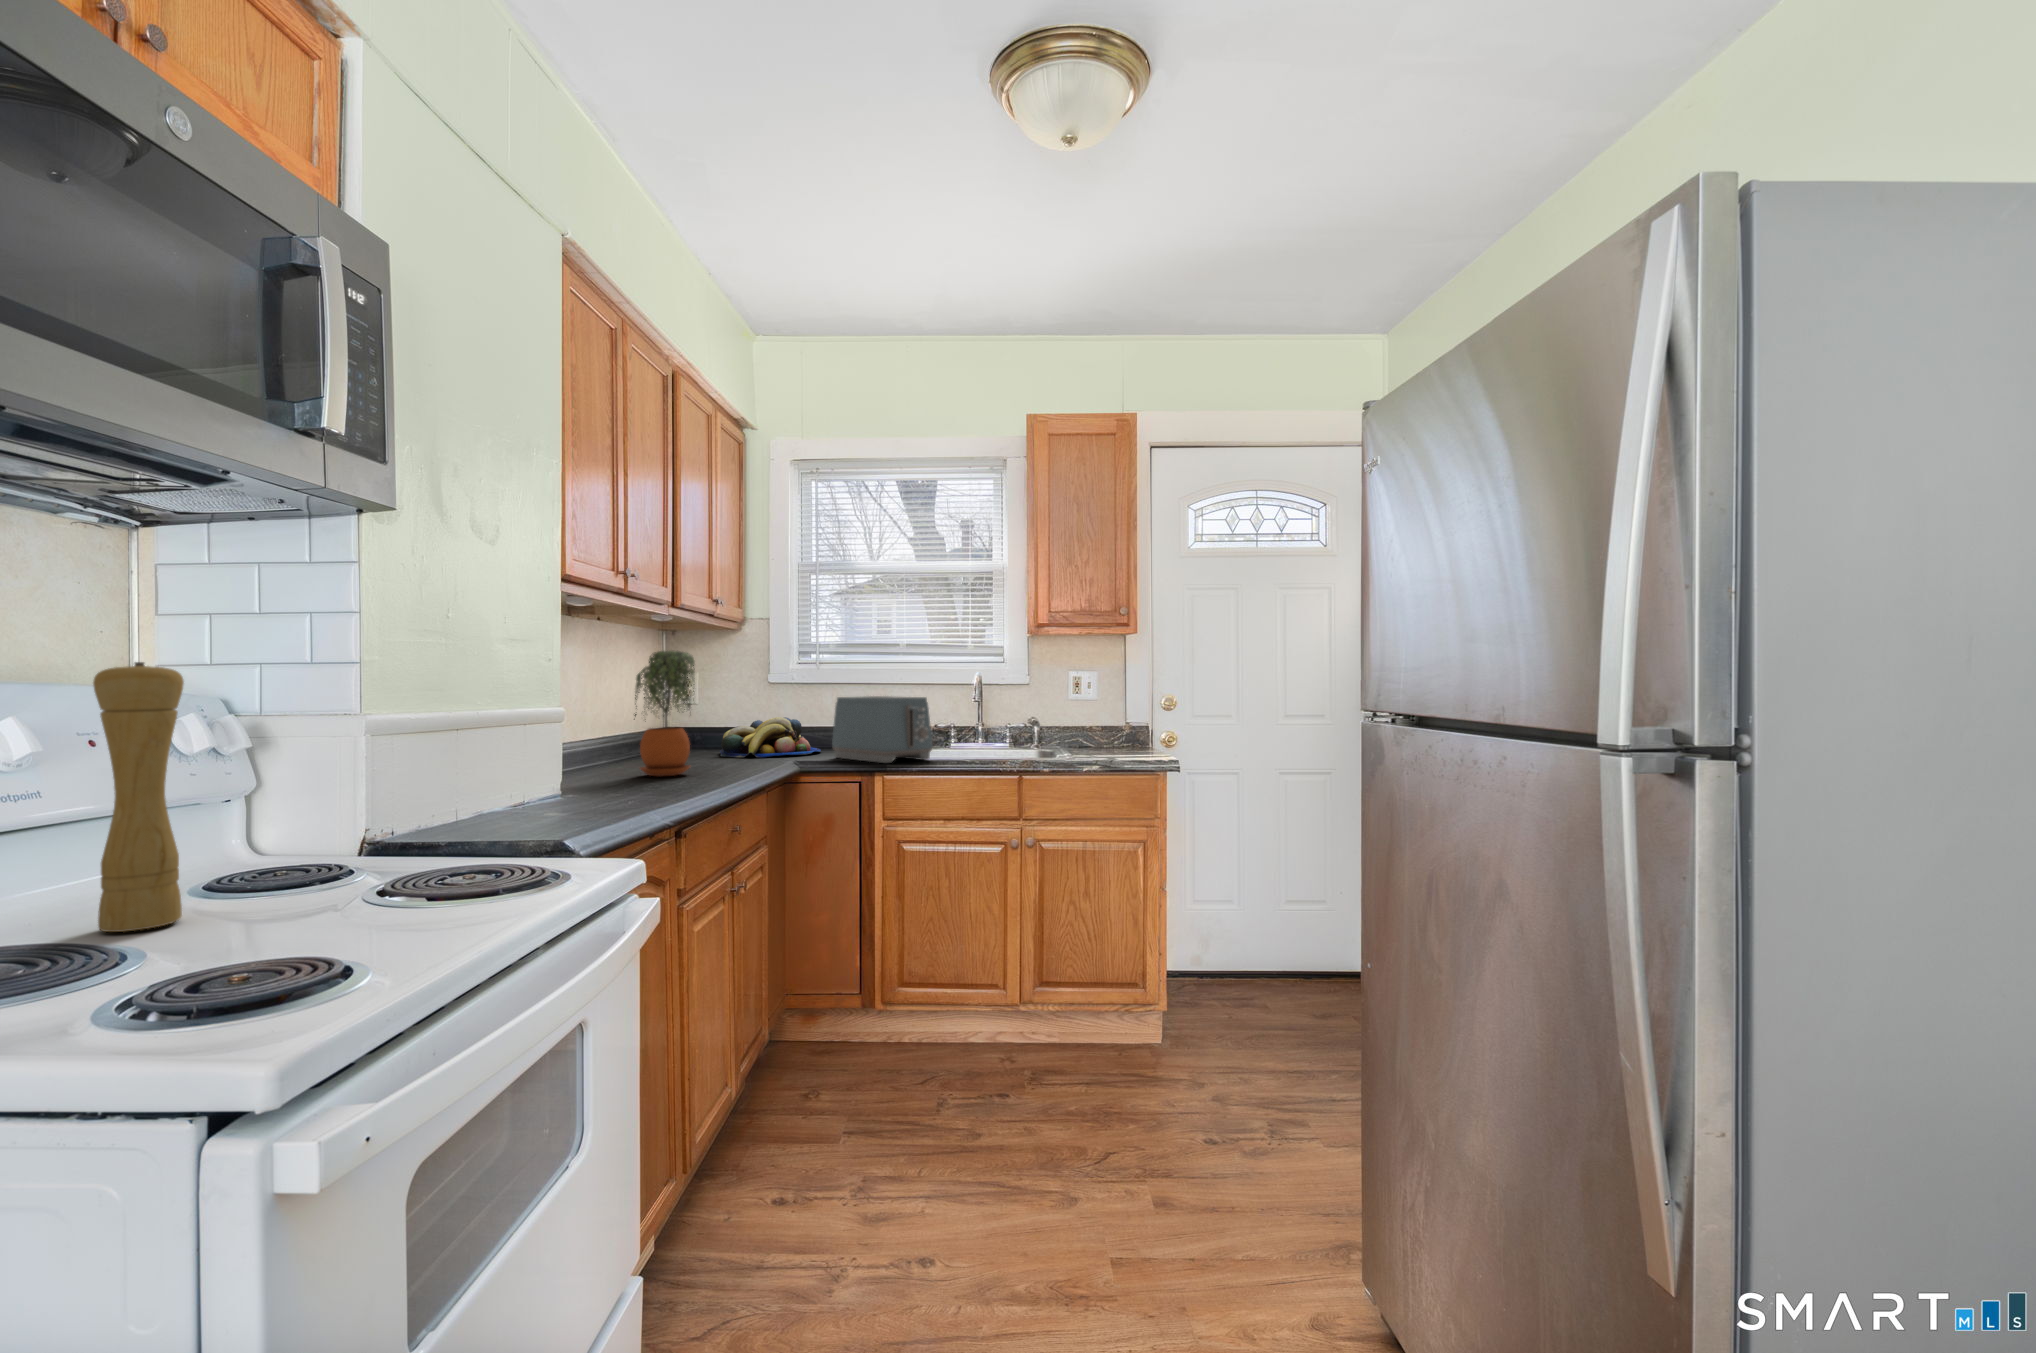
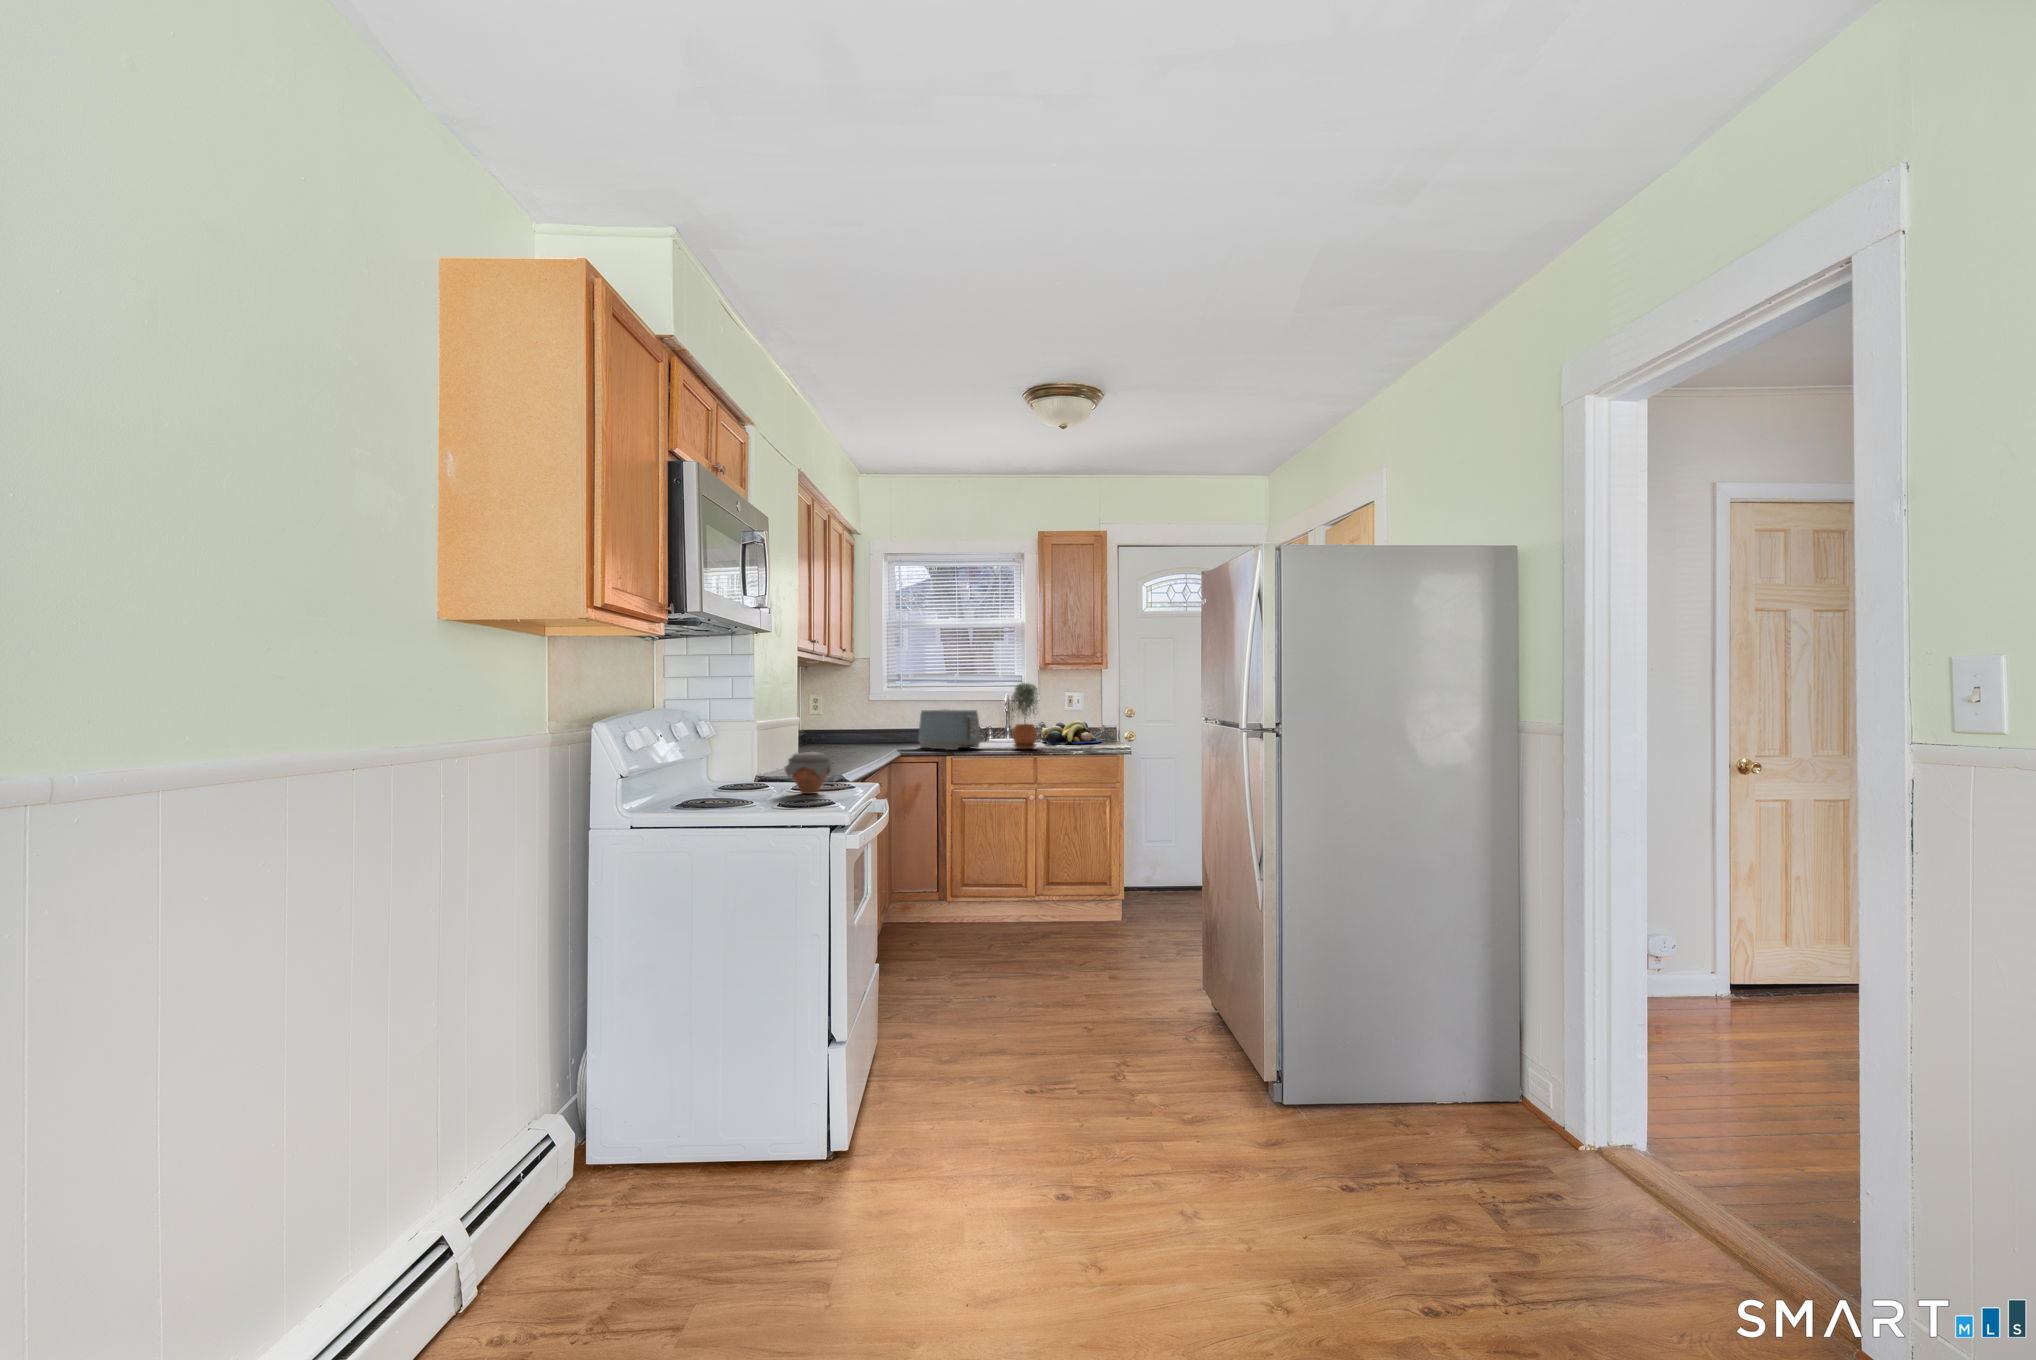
potted plant: present [634,651,695,776] -> present [1010,683,1038,749]
pepper mill: present [93,662,184,932] -> none [719,704,743,796]
fruit bowl: present [720,717,821,757] -> present [1041,720,1101,744]
jar: none [299,797,459,918] -> present [785,752,832,794]

